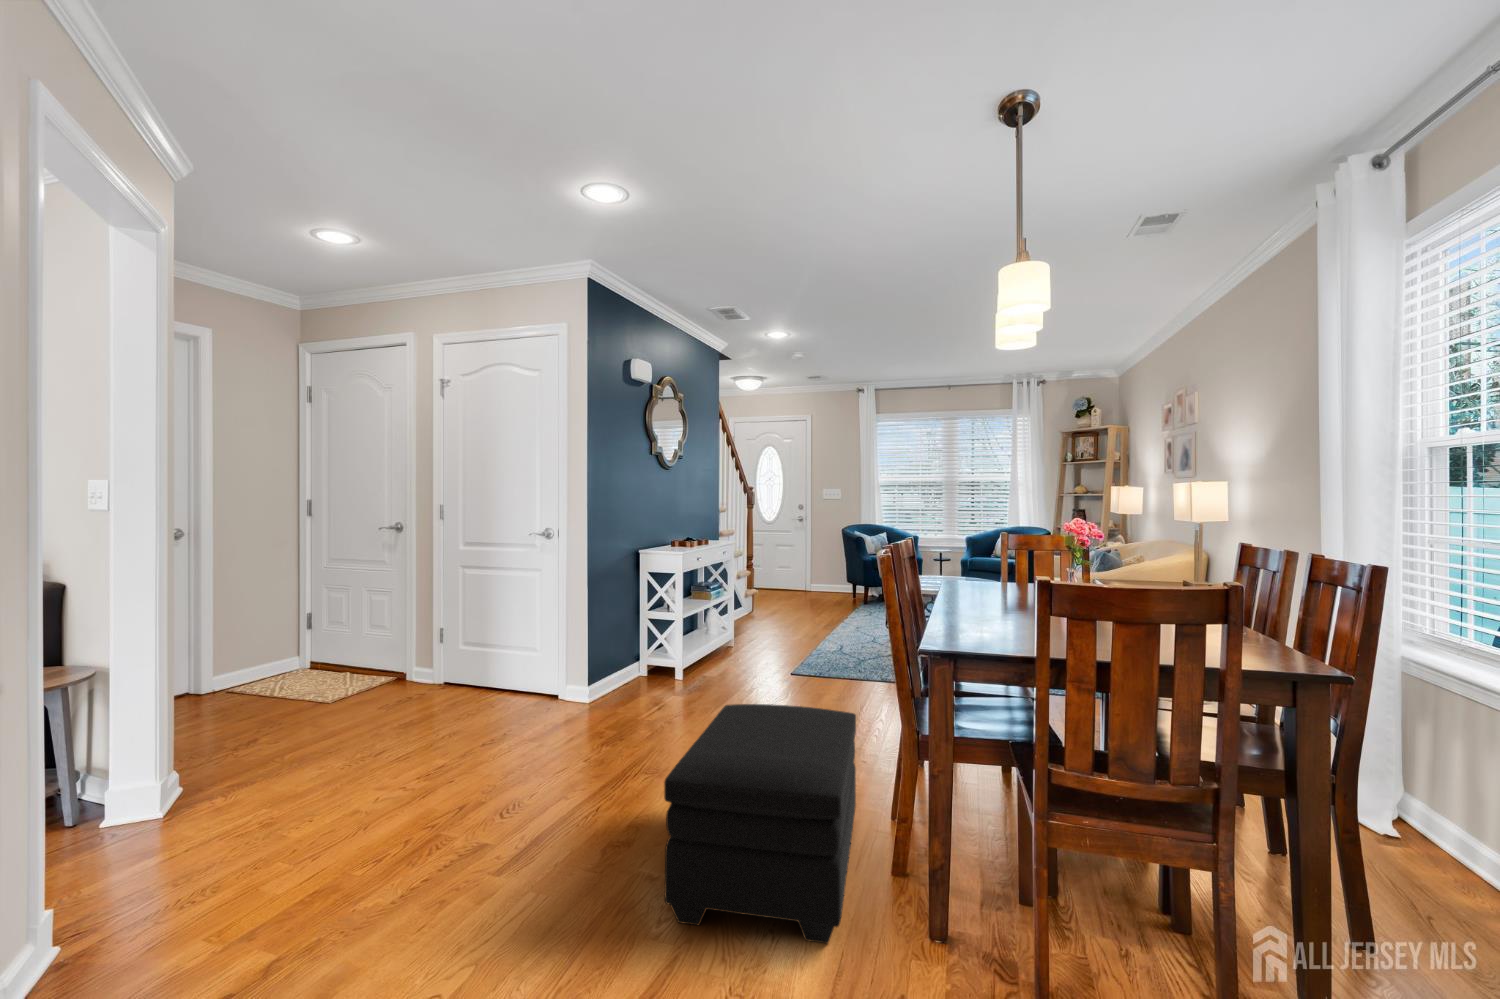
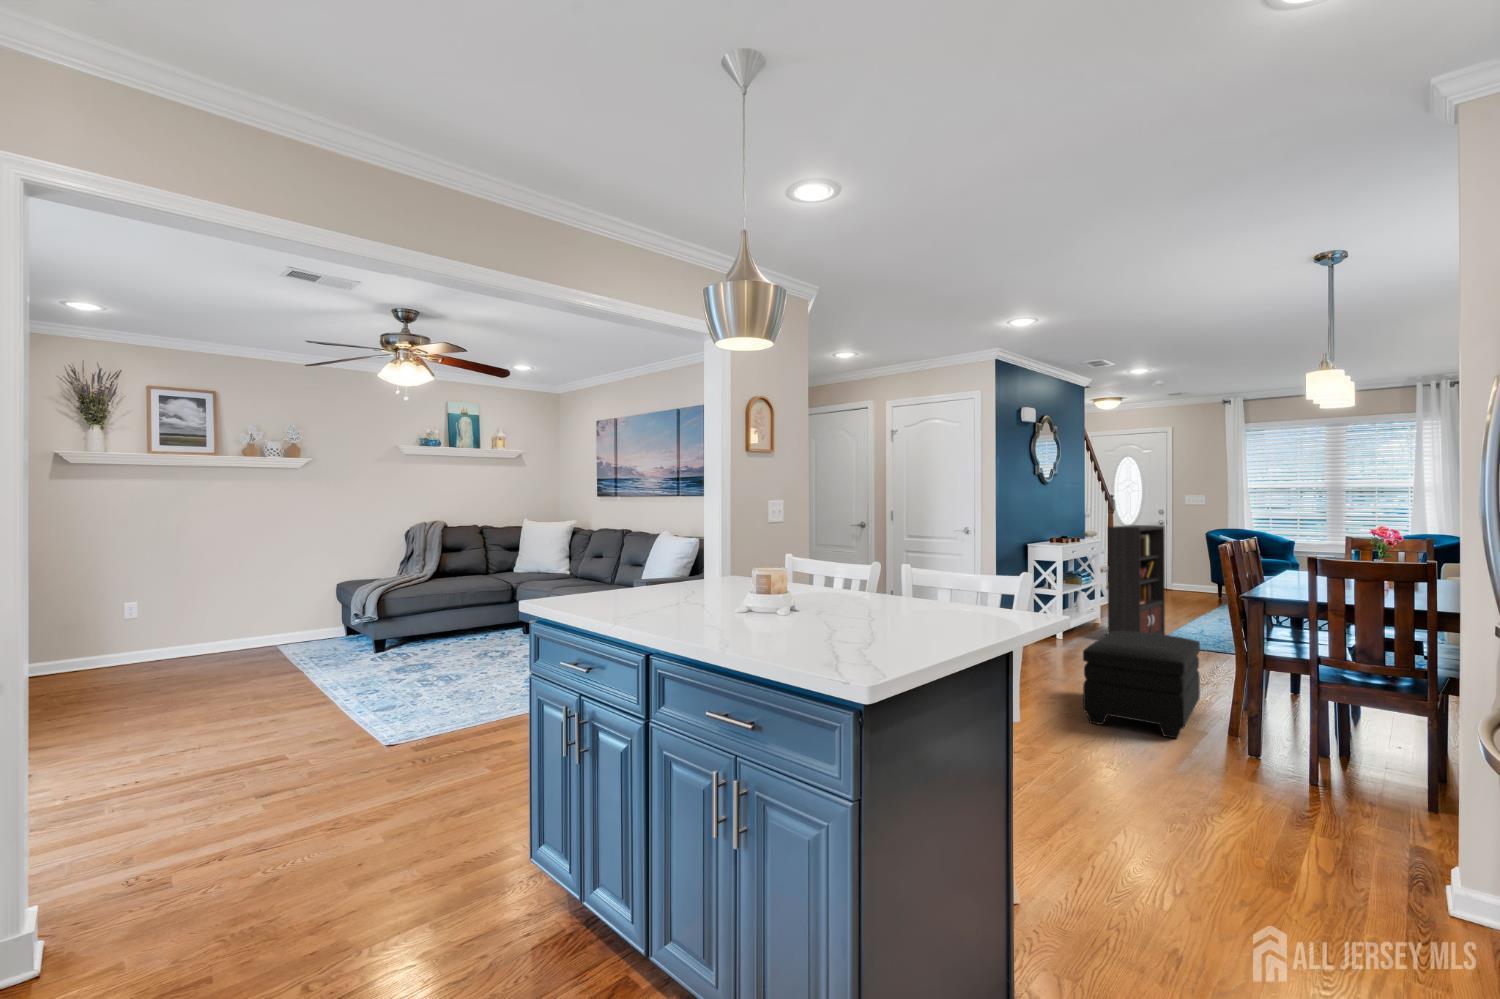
bookcase: none [739,521,804,680] -> present [1108,525,1165,635]

